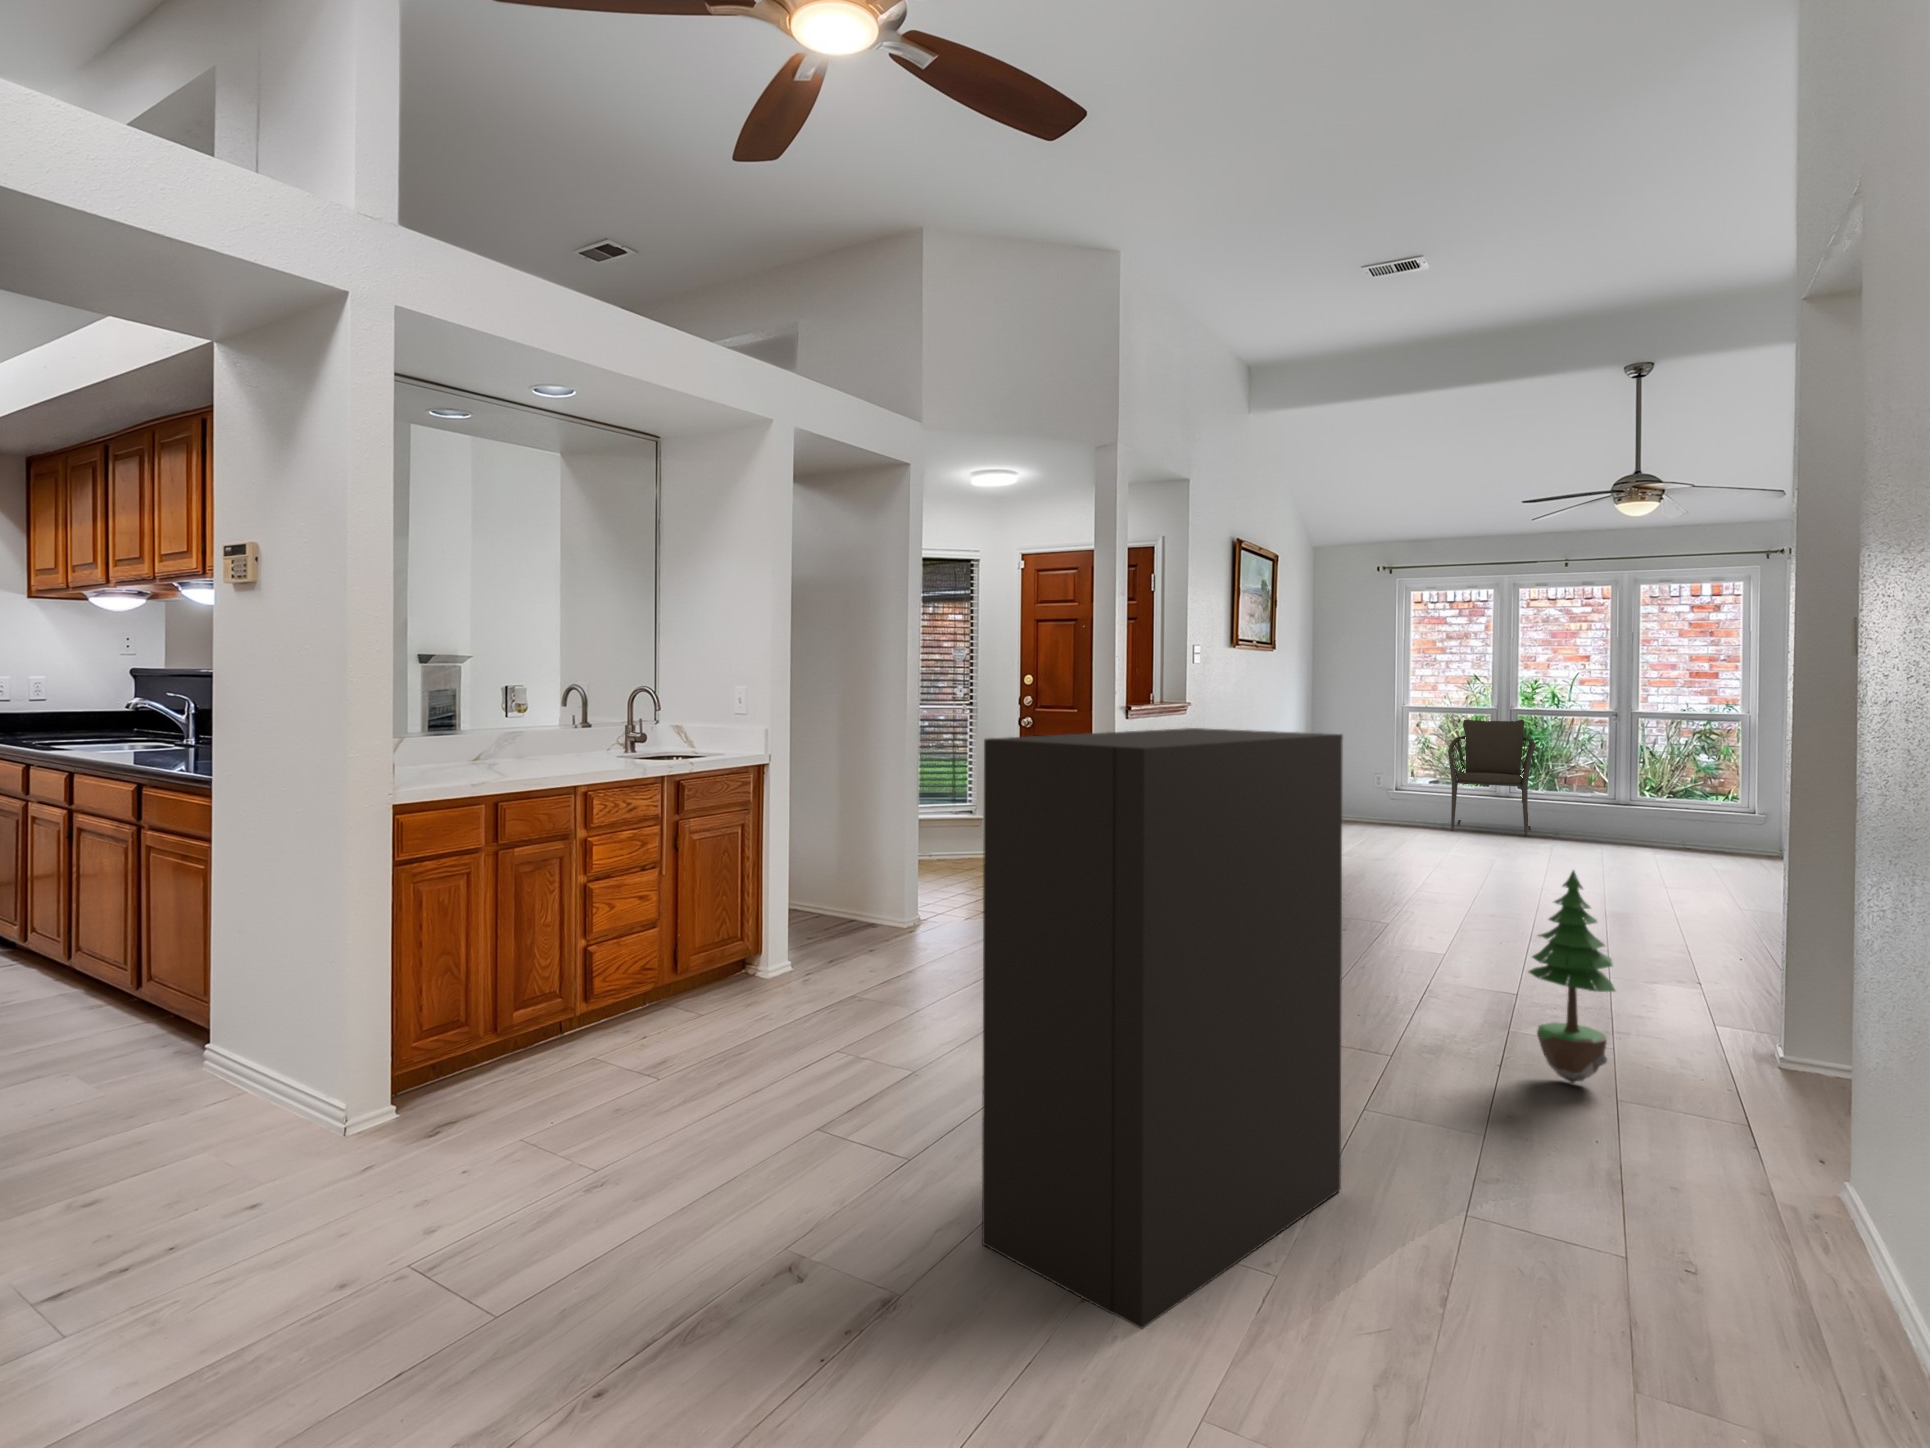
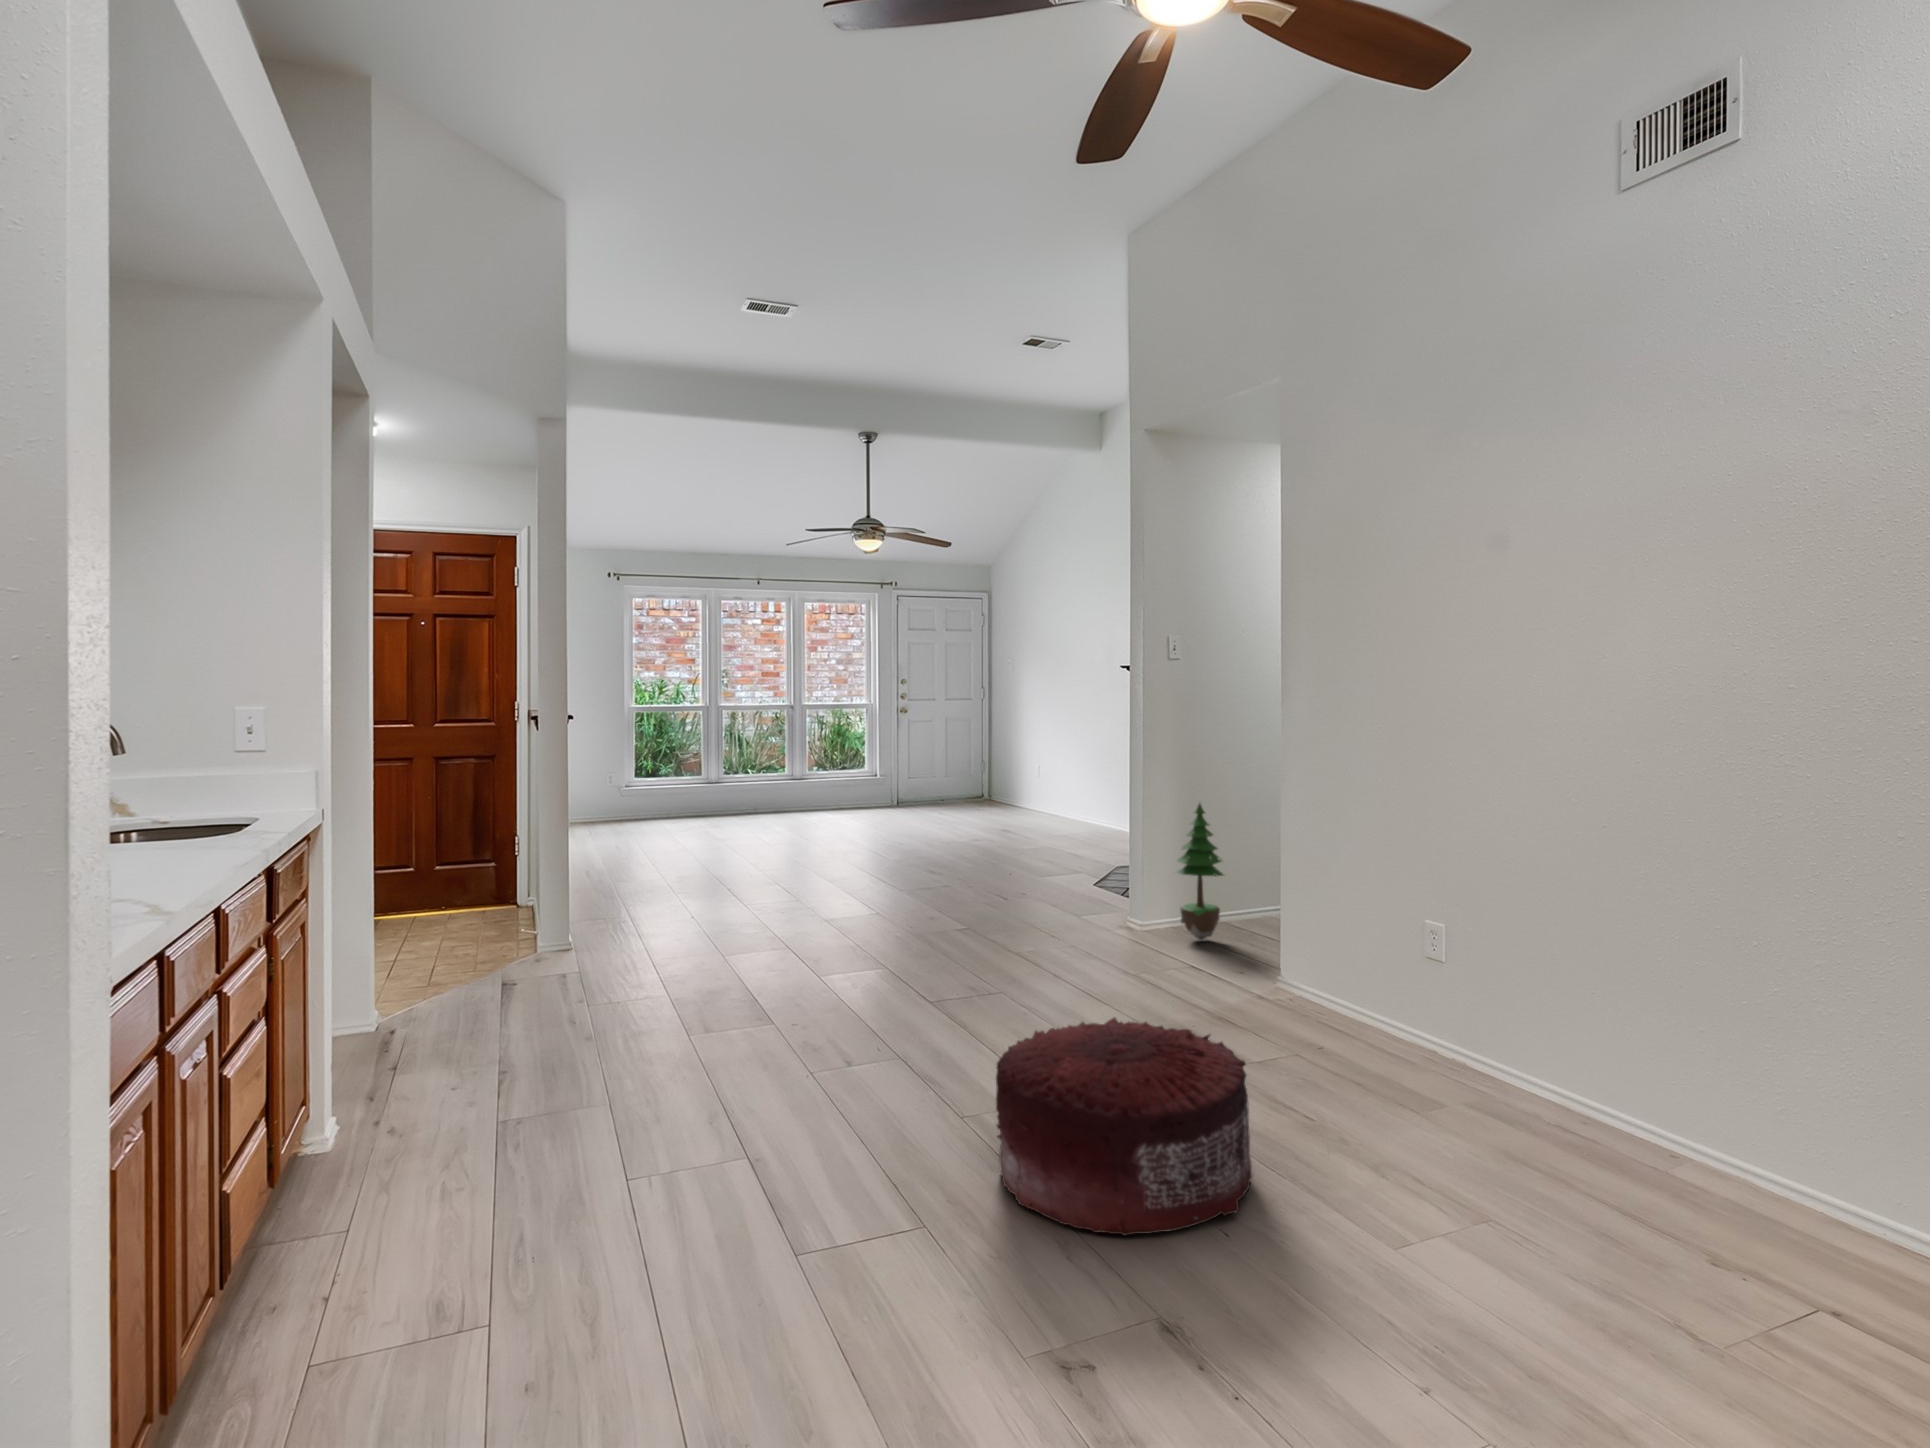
armchair: present [1448,719,1535,836] -> none [599,716,678,825]
bookshelf: present [982,728,1343,1329] -> none [1237,716,1513,1115]
pouf: none [603,983,835,1168] -> present [996,1017,1253,1236]

